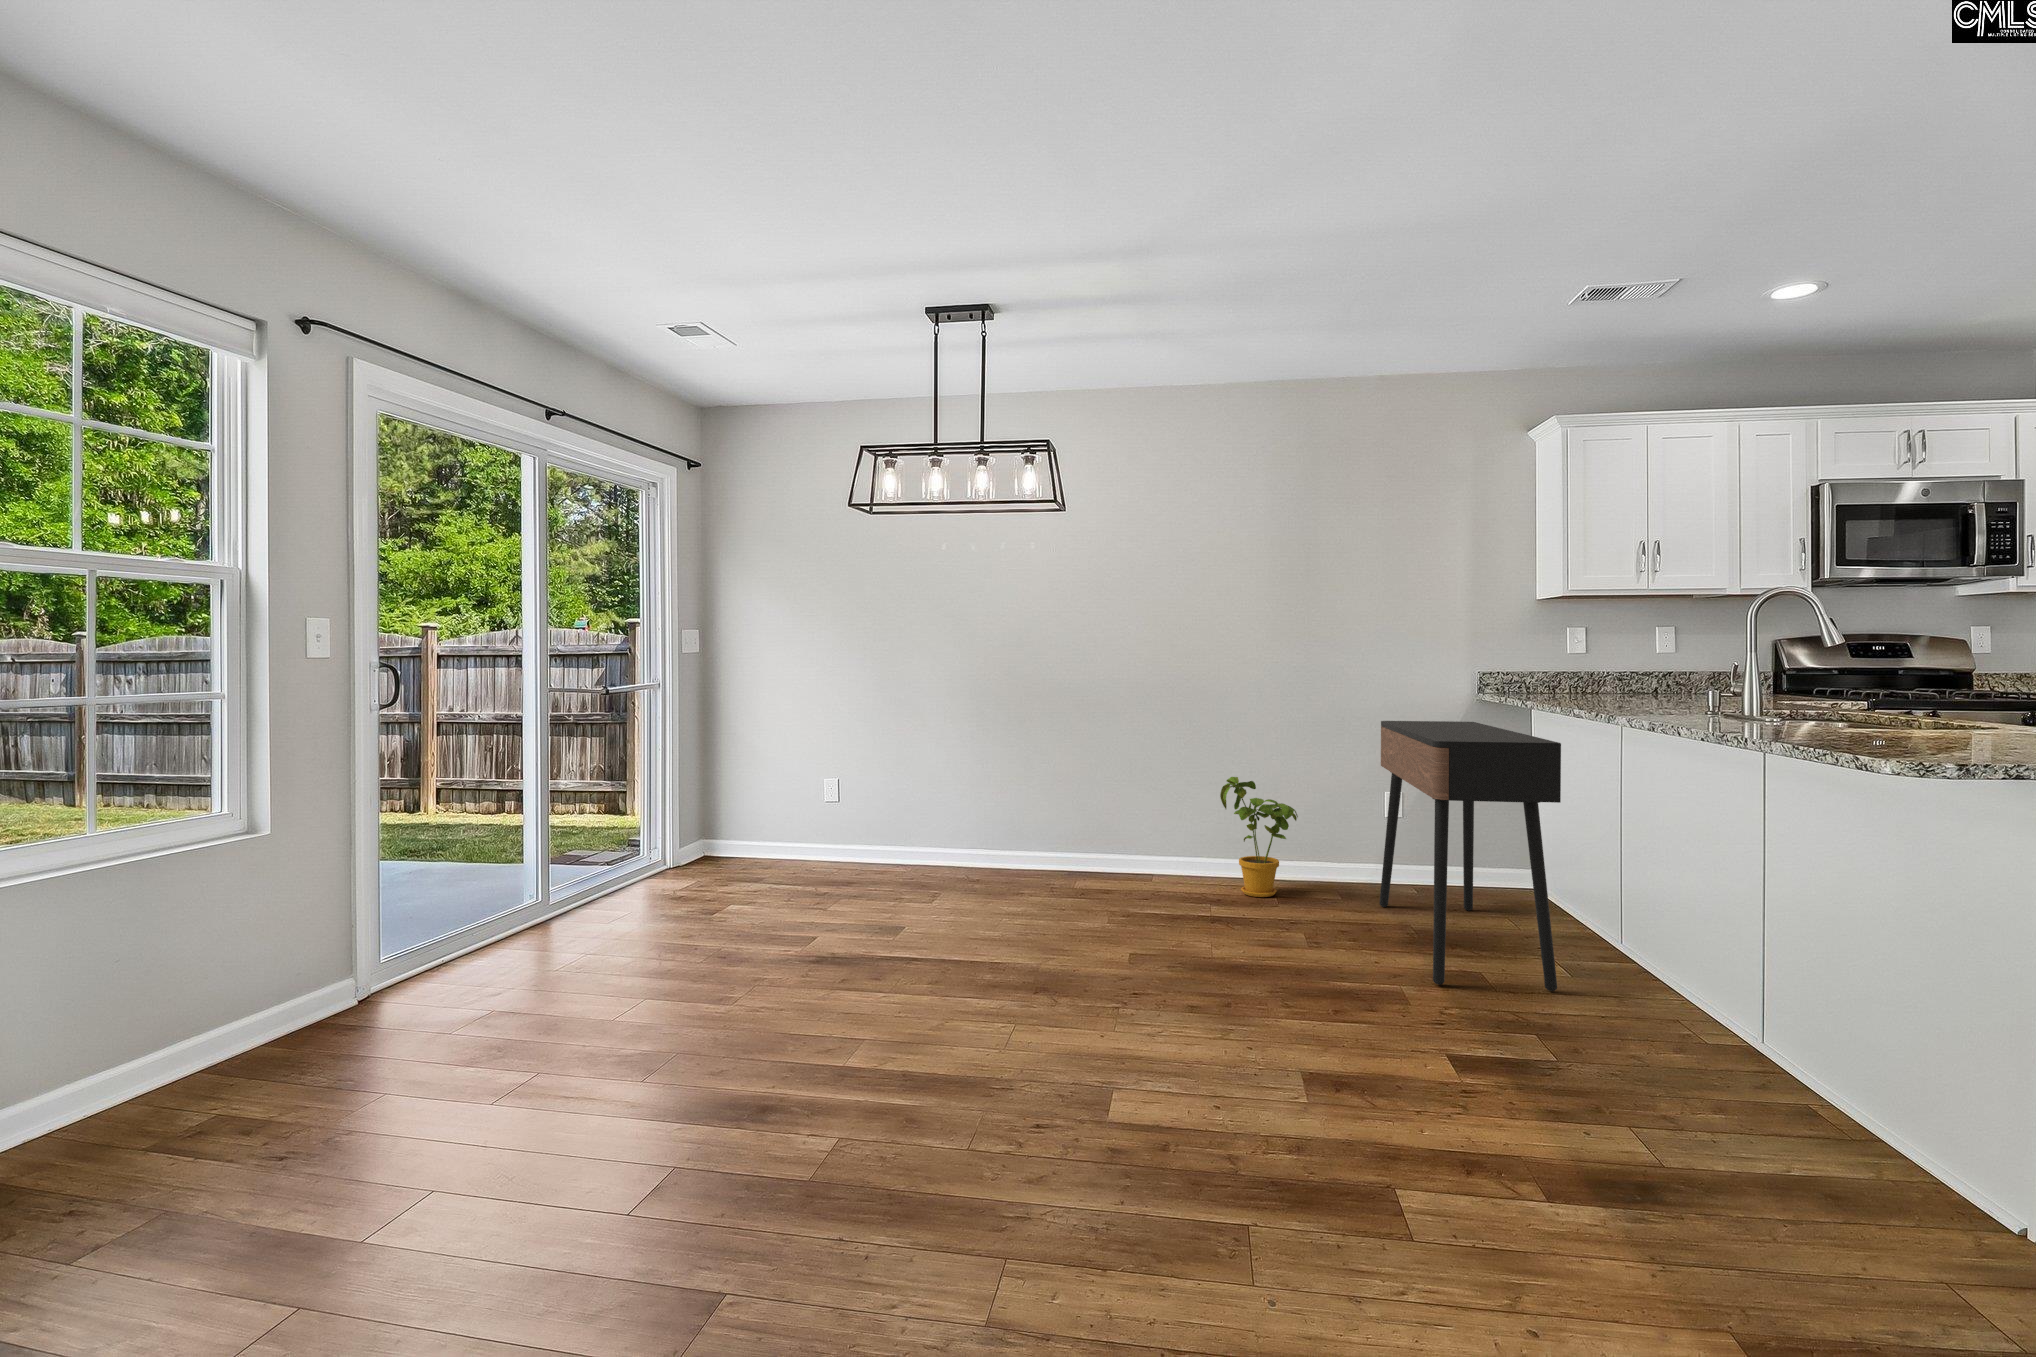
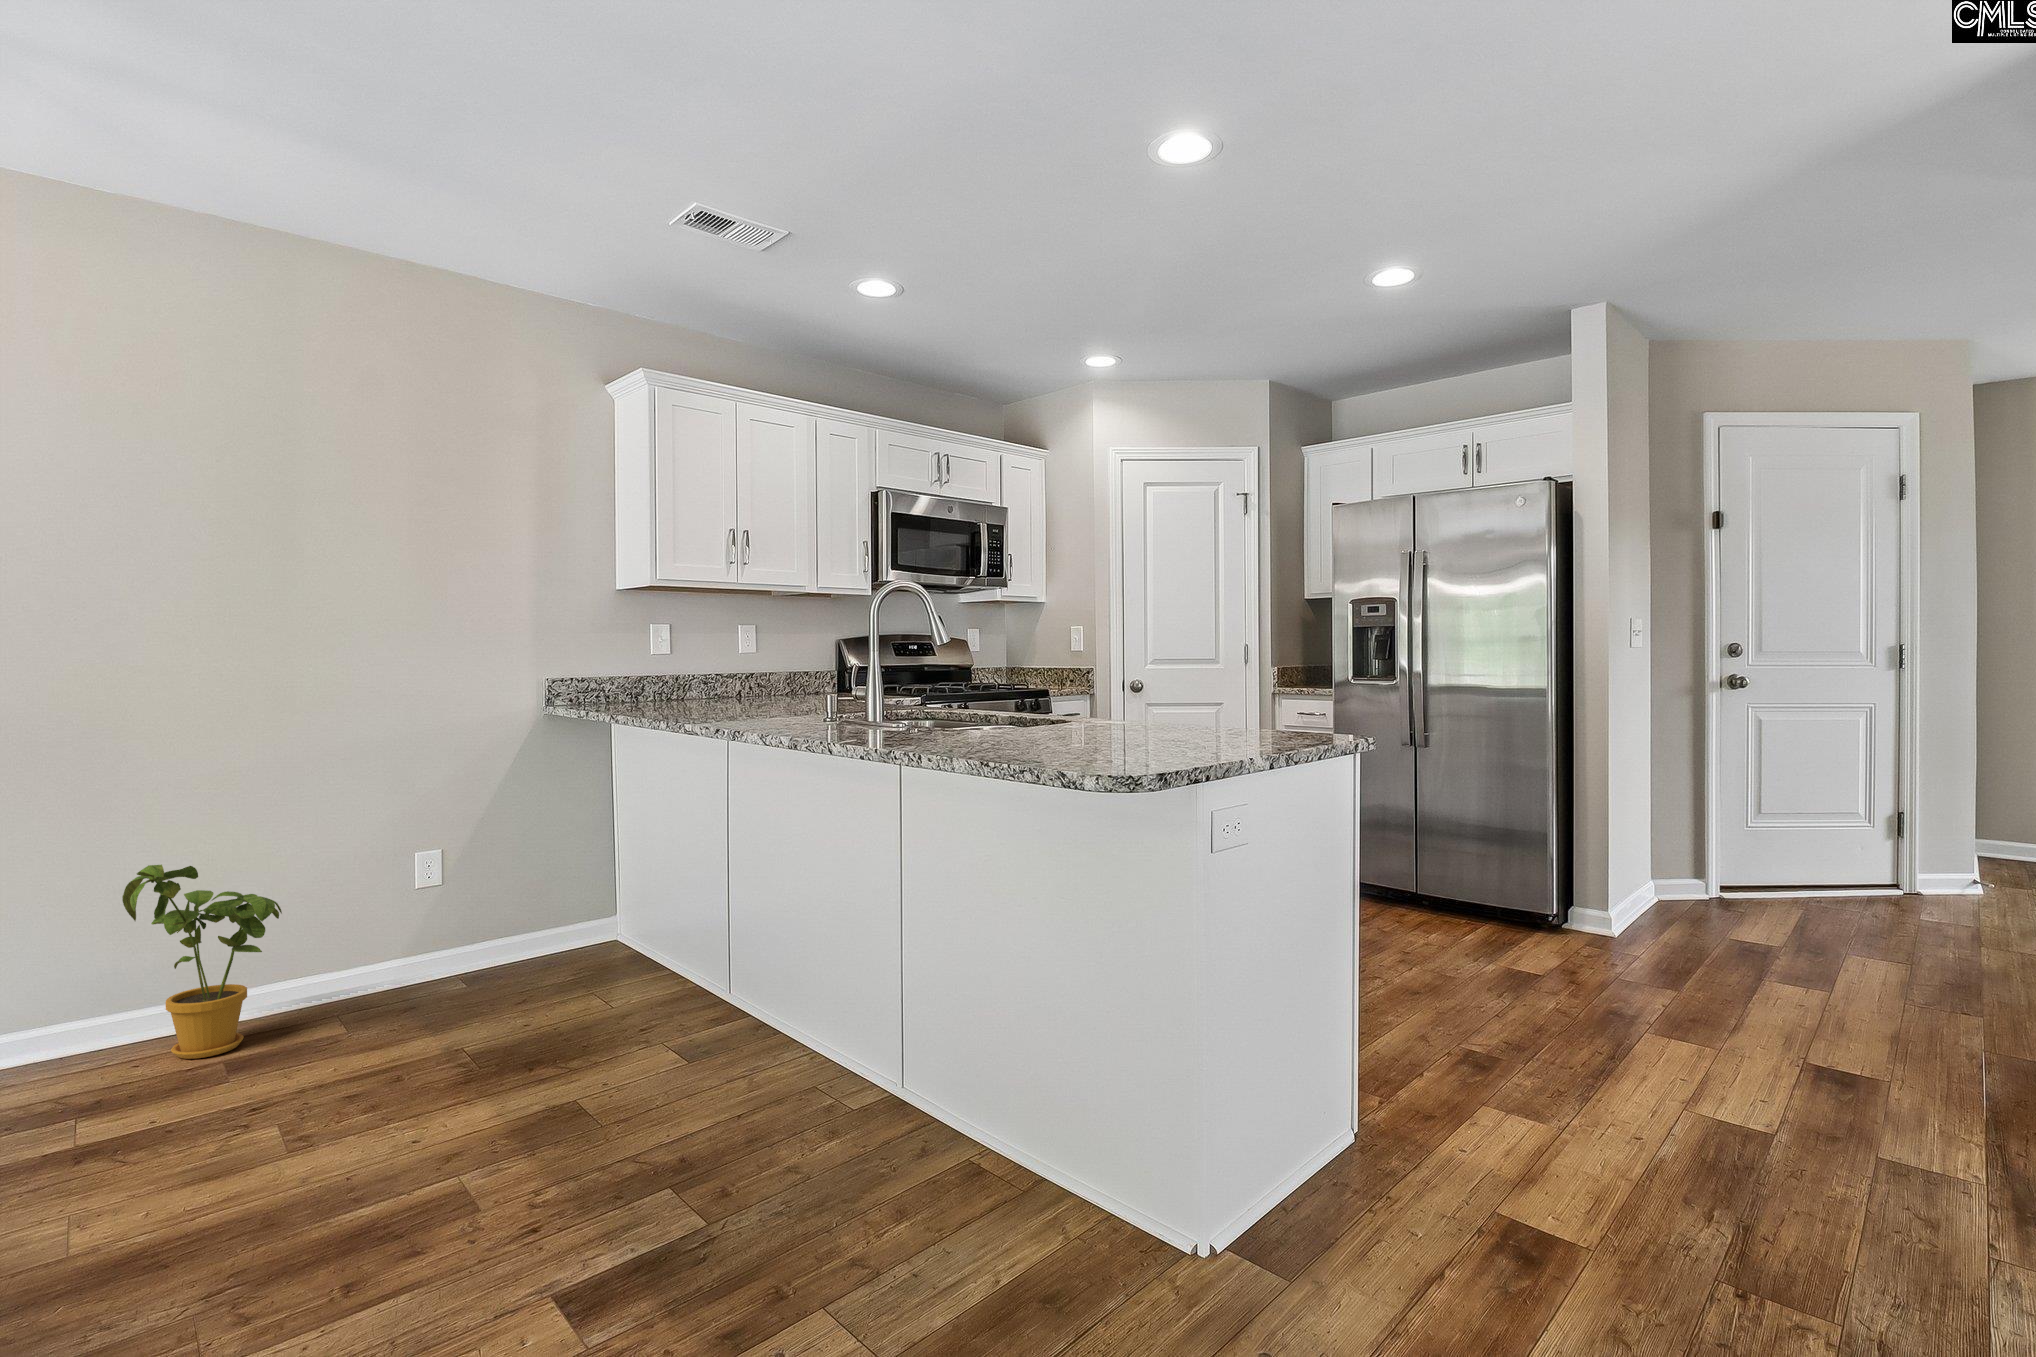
console table: present [1379,721,1561,991] -> none [422,744,697,1135]

